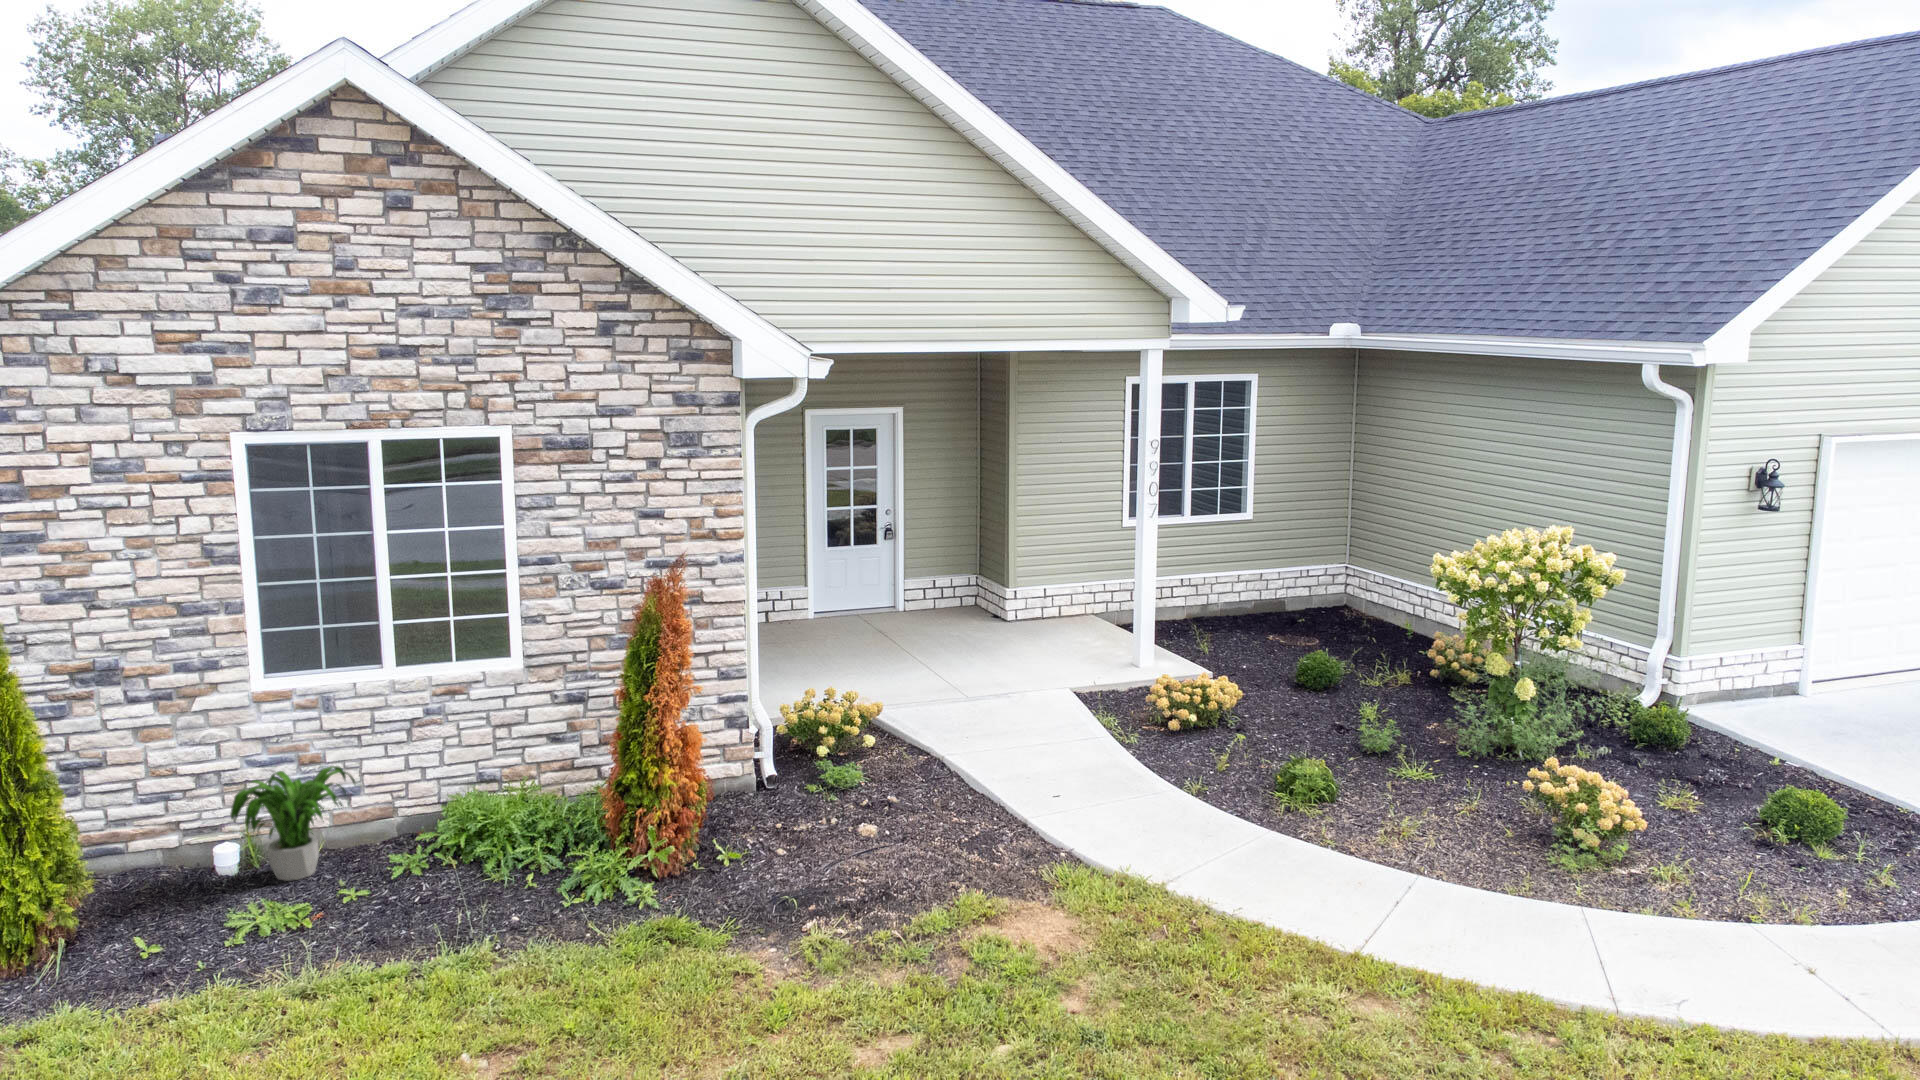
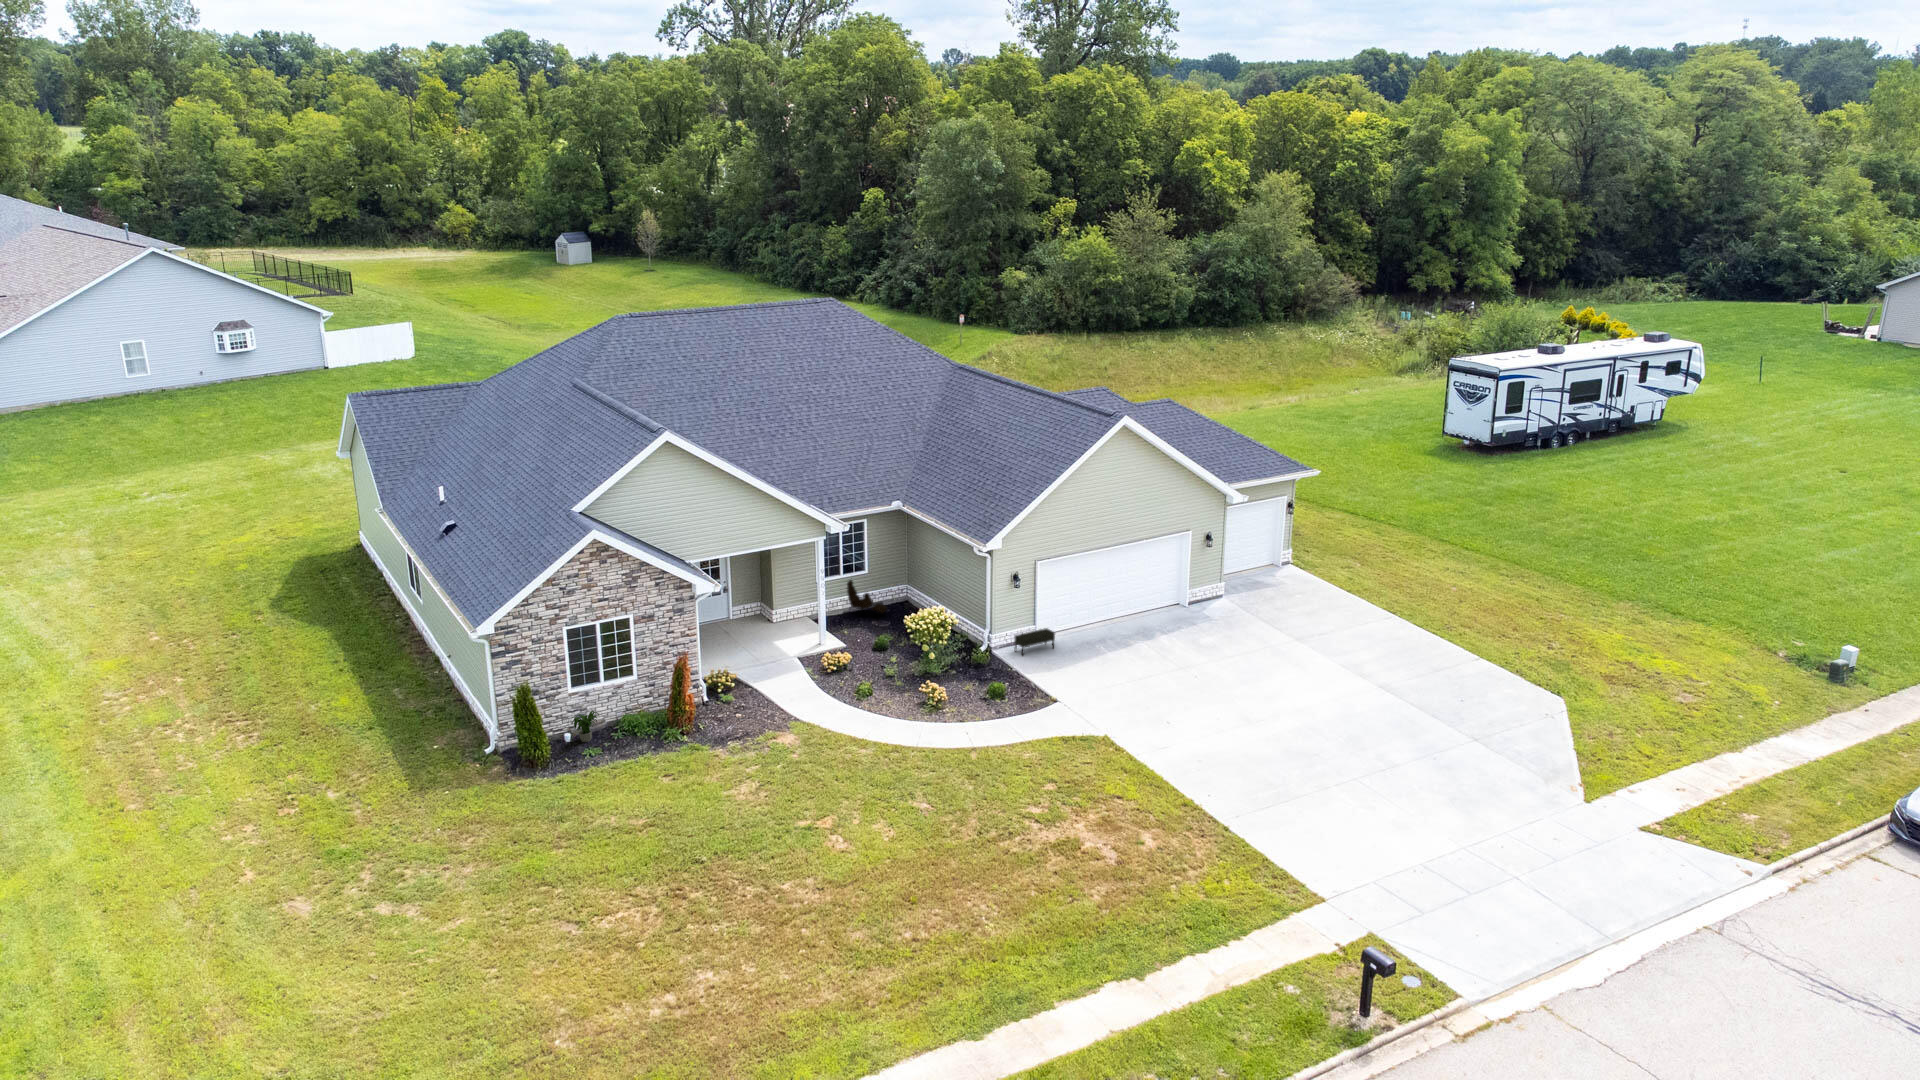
lounge chair: none [1200,525,1302,626] -> present [847,580,887,614]
bench: none [1740,650,1874,724] -> present [1014,628,1055,655]

